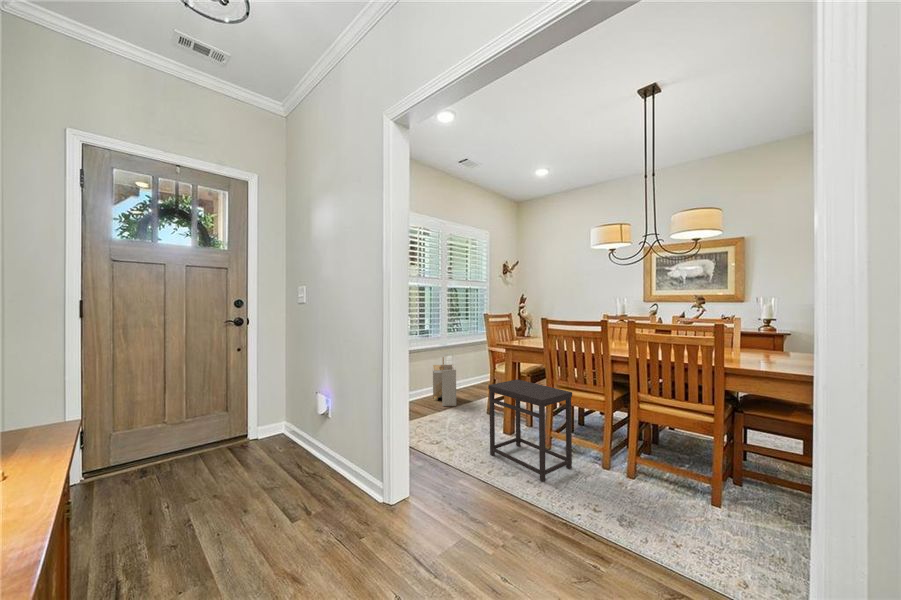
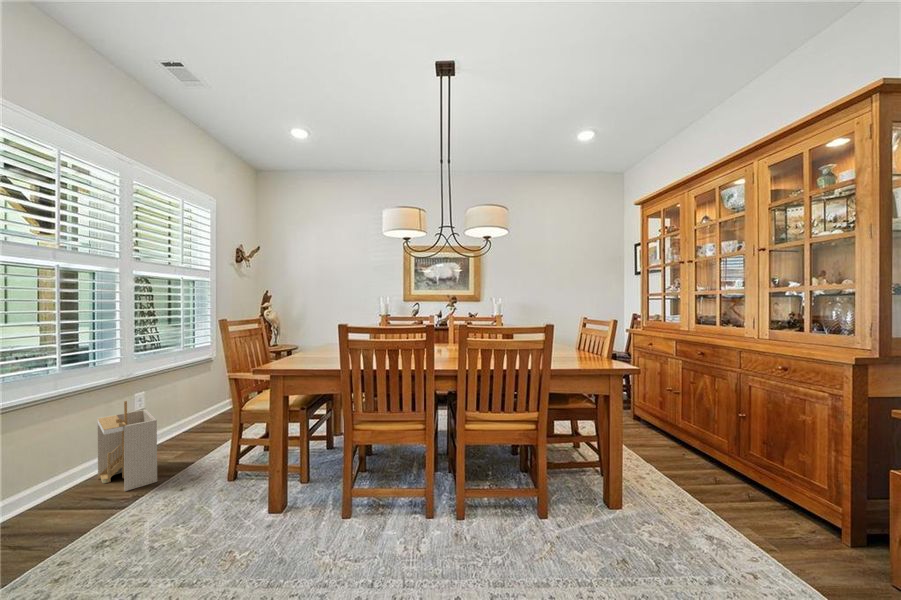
side table: present [488,379,572,481] -> none [254,422,390,579]

